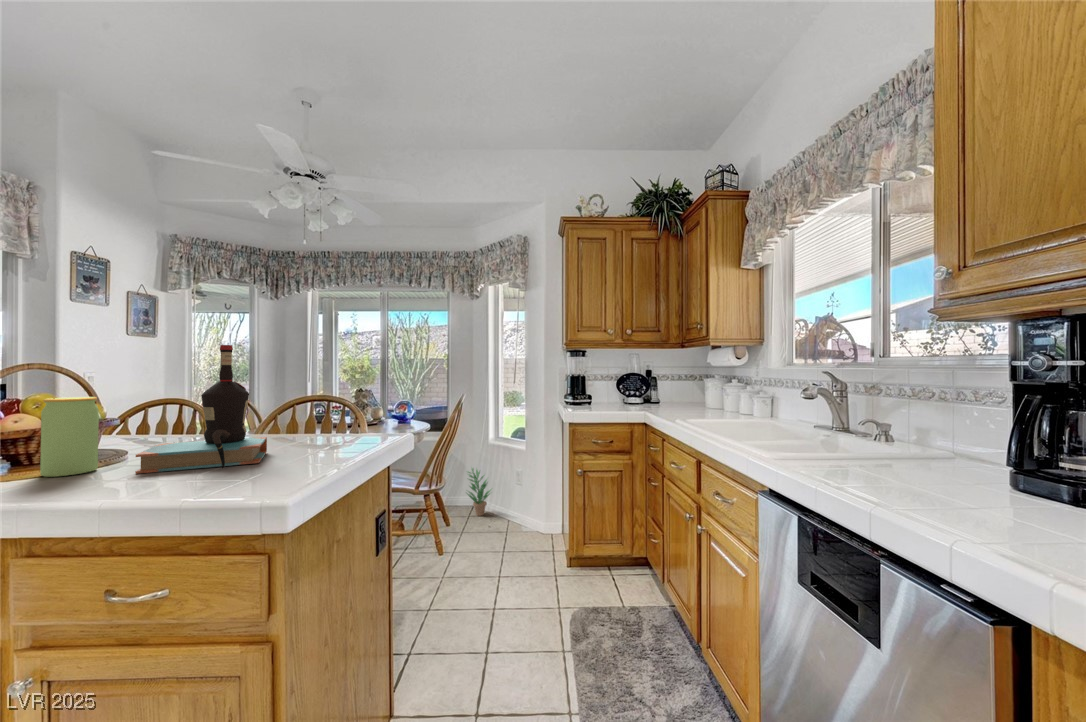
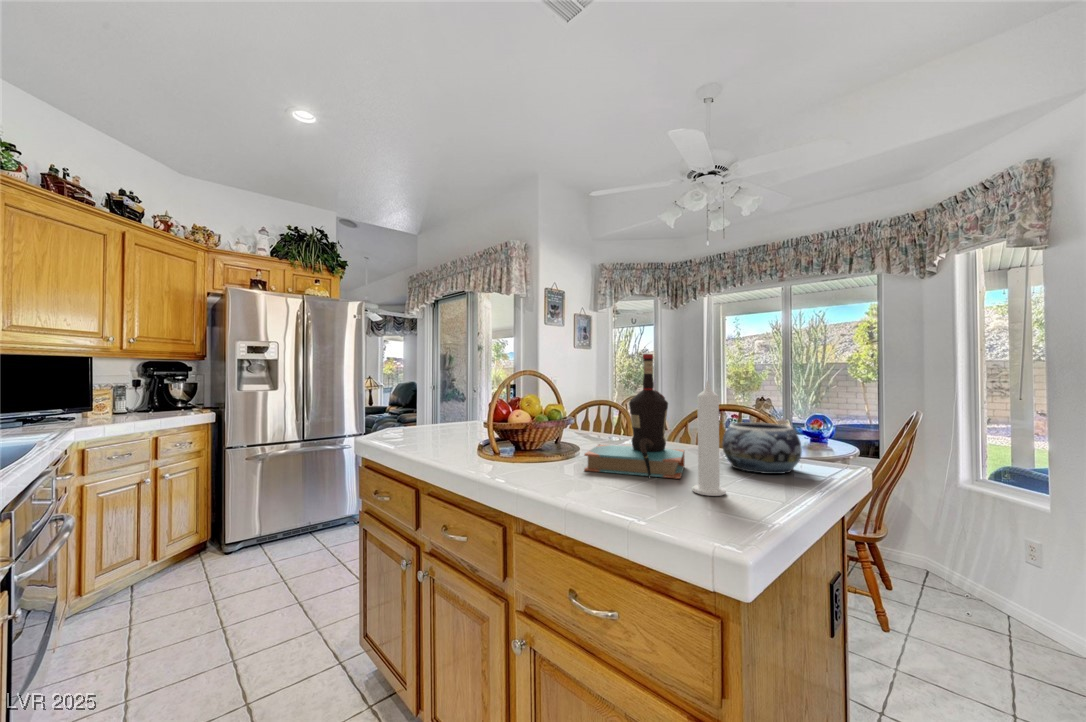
candle: none [269,370,302,471] -> present [692,381,726,496]
jar: present [40,397,99,477] -> none [530,400,561,463]
decorative bowl: none [306,406,372,448] -> present [722,422,802,474]
potted plant: present [468,468,491,516] -> none [918,516,974,593]

